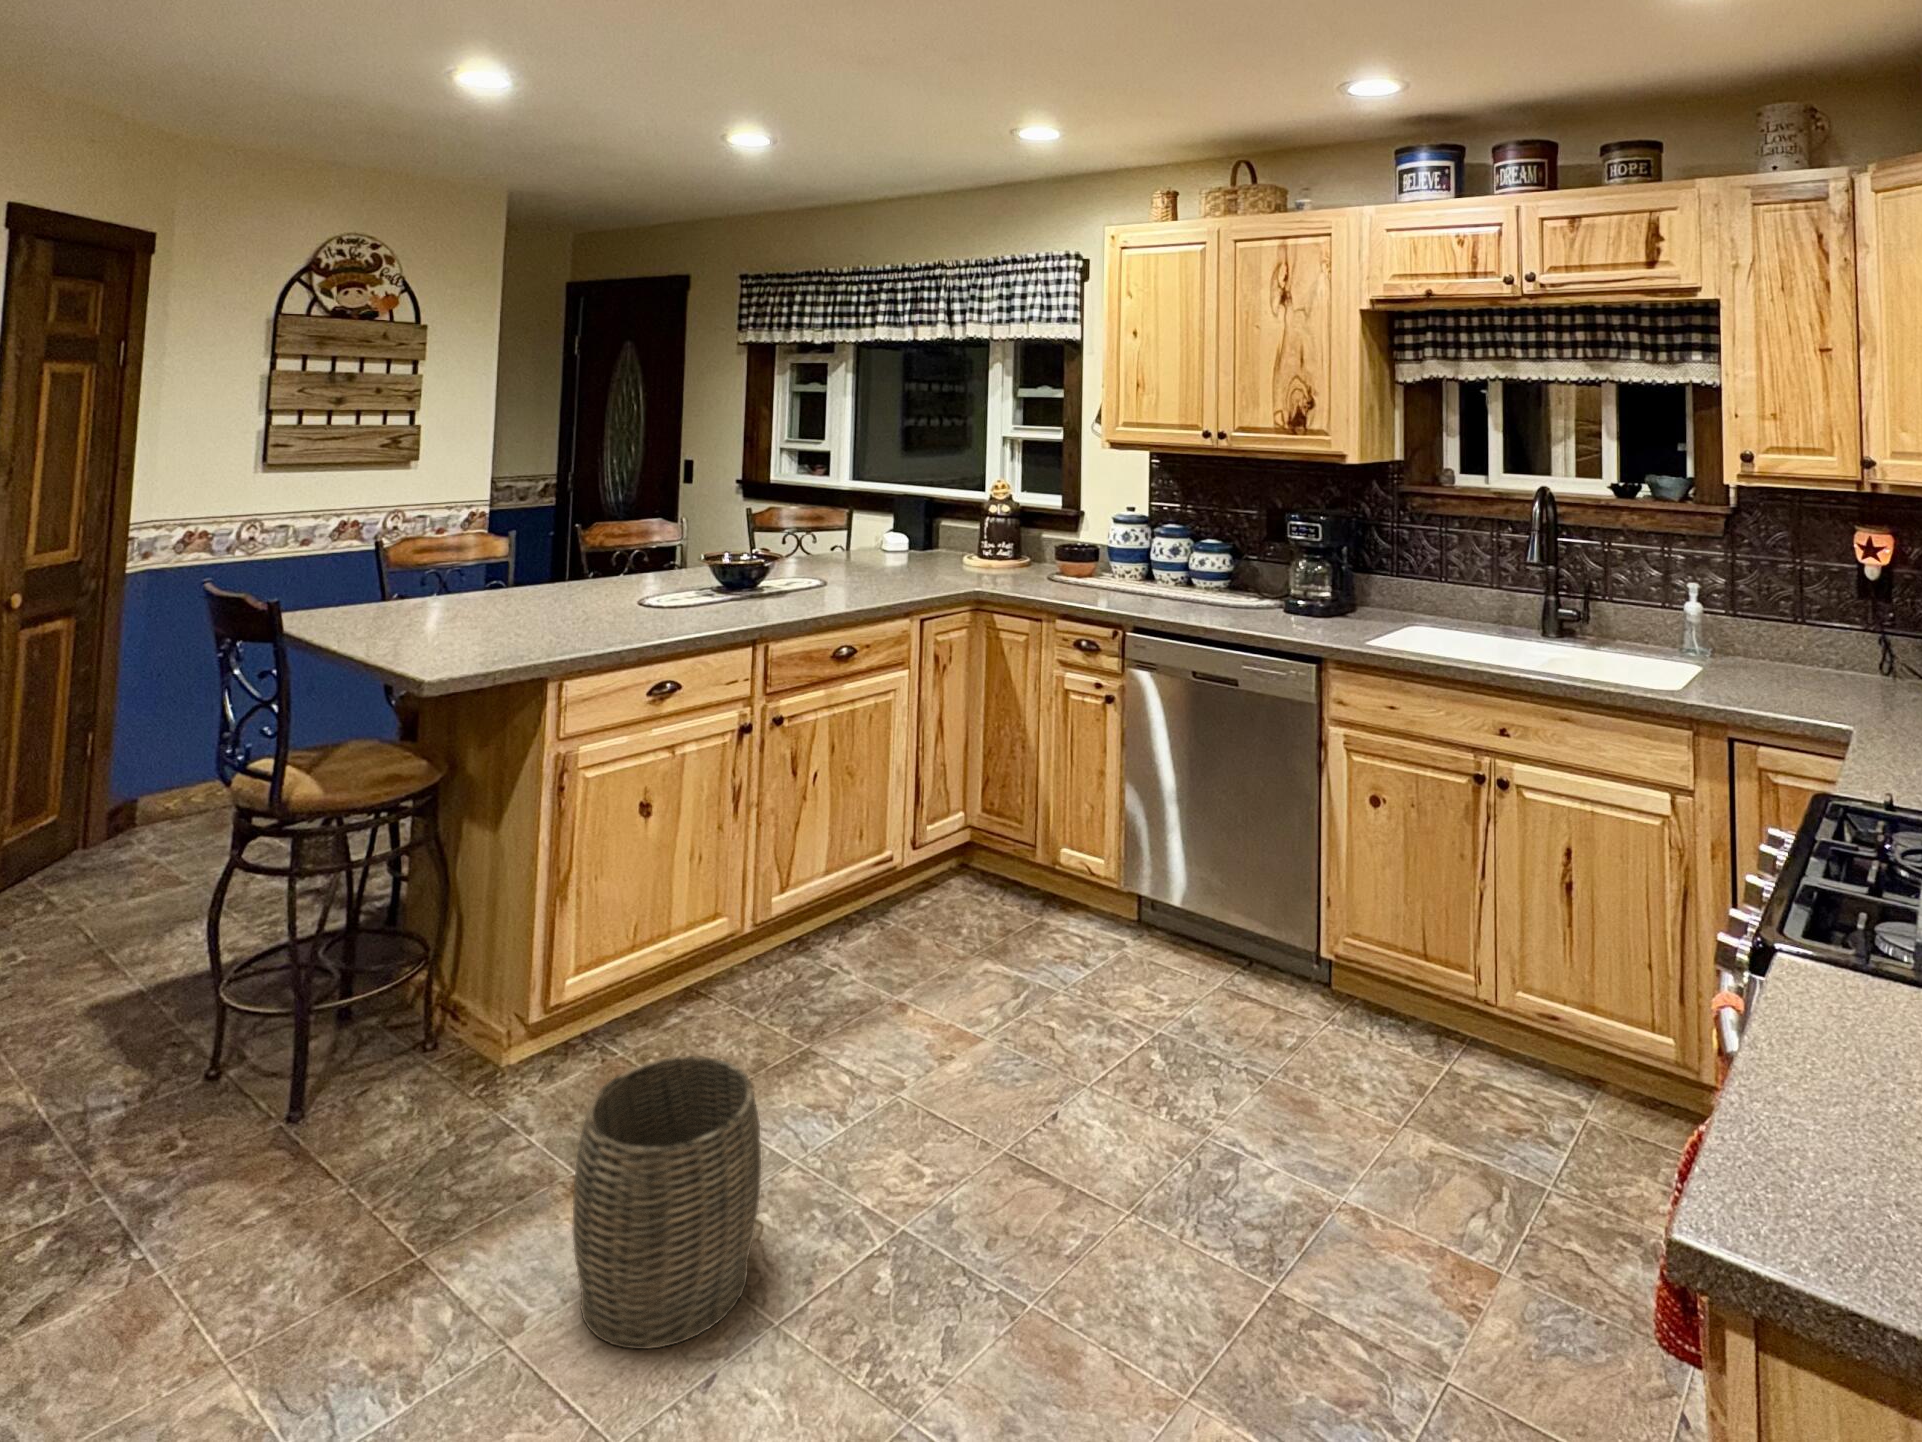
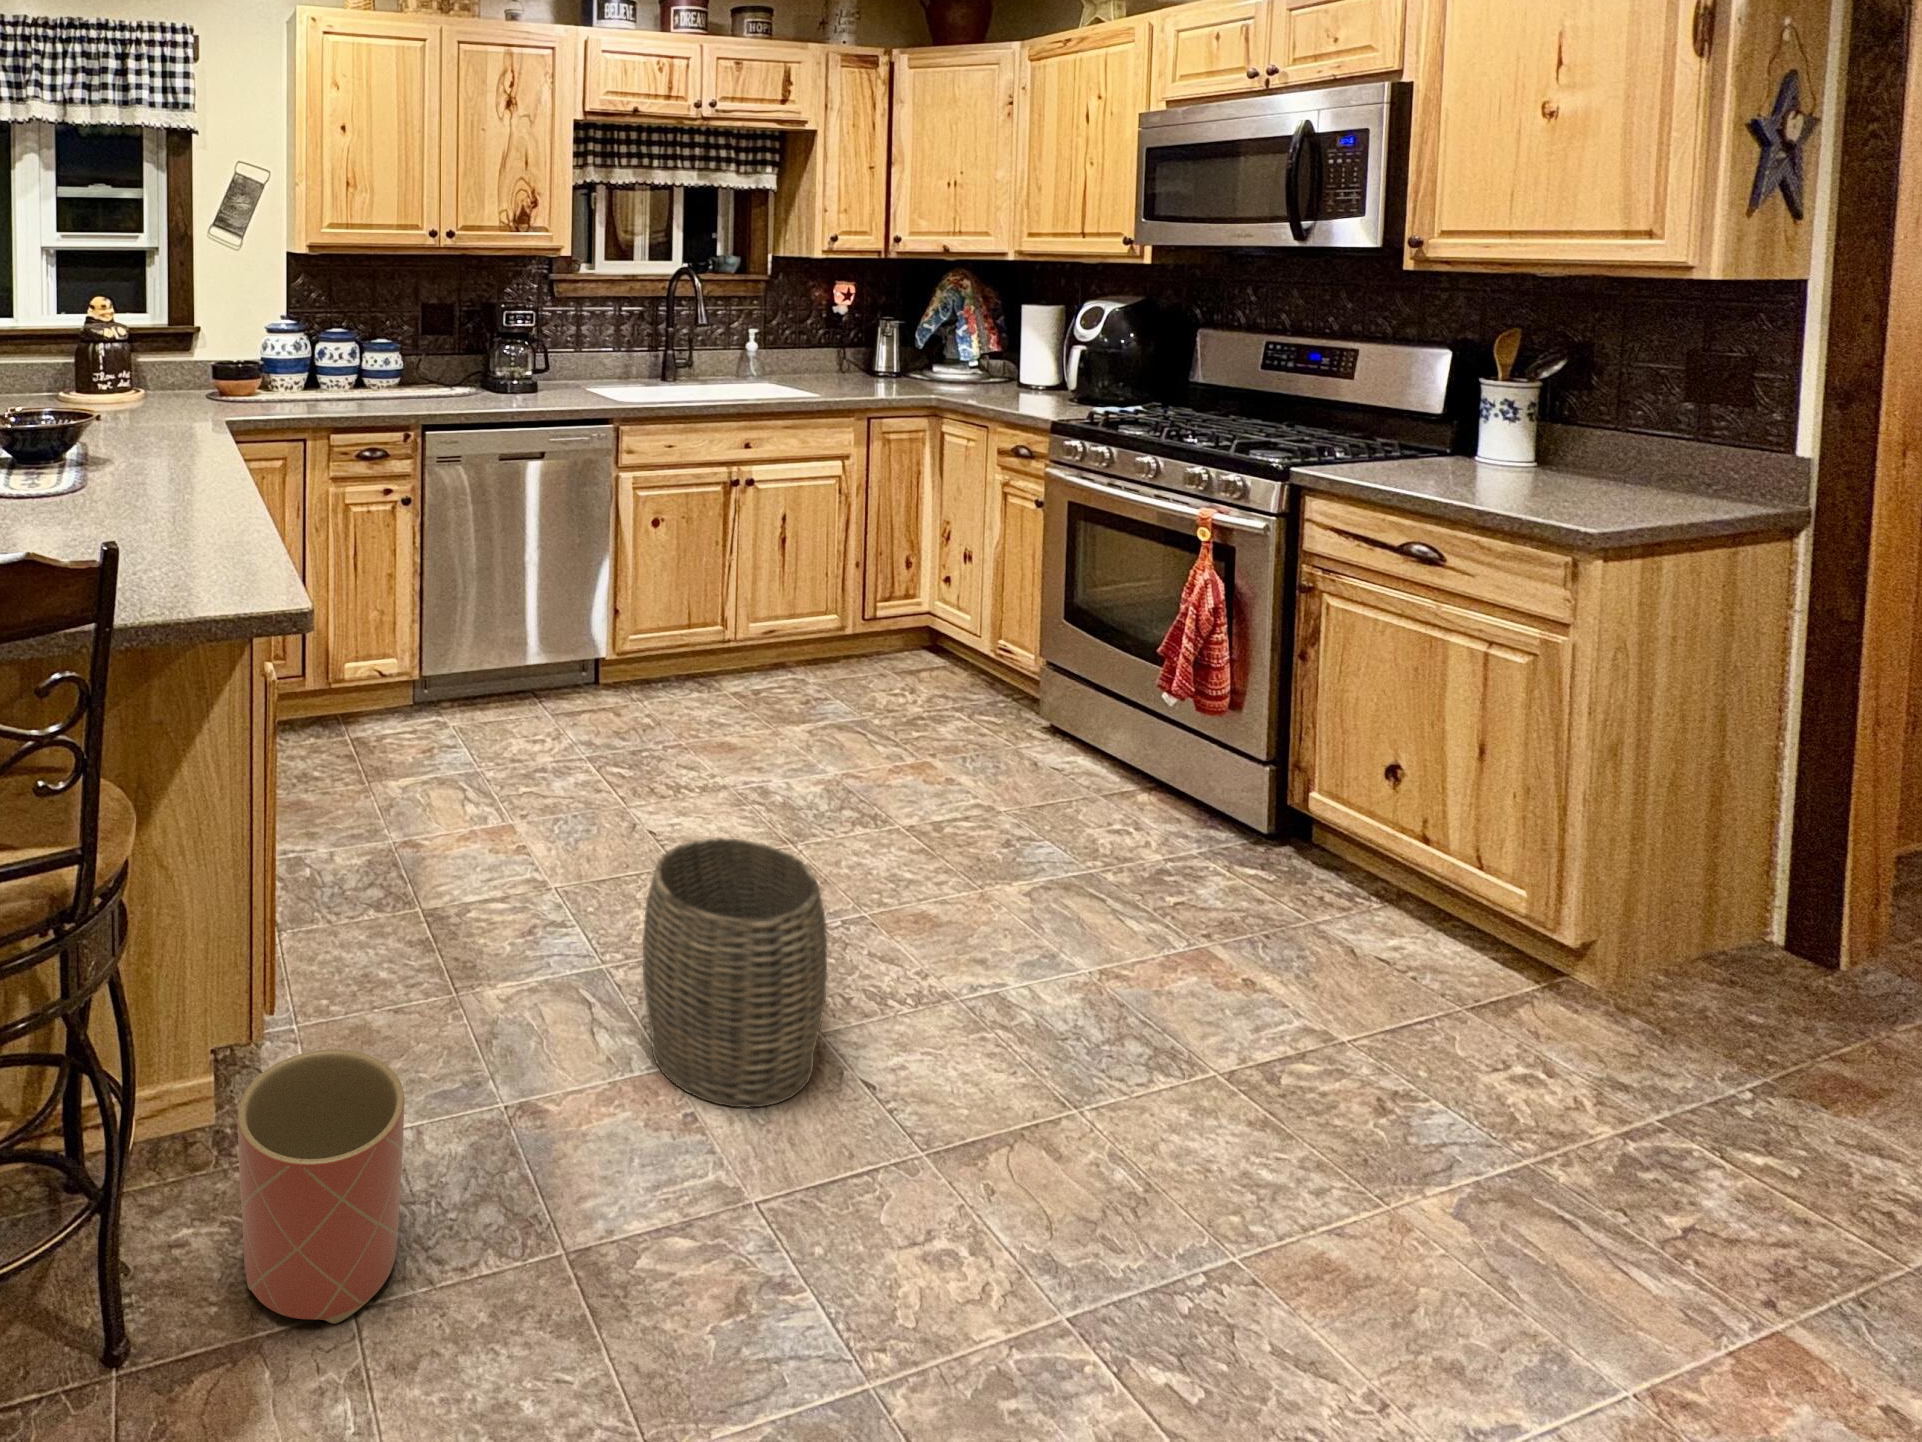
planter: none [280,1024,409,1203] -> present [238,1049,405,1324]

